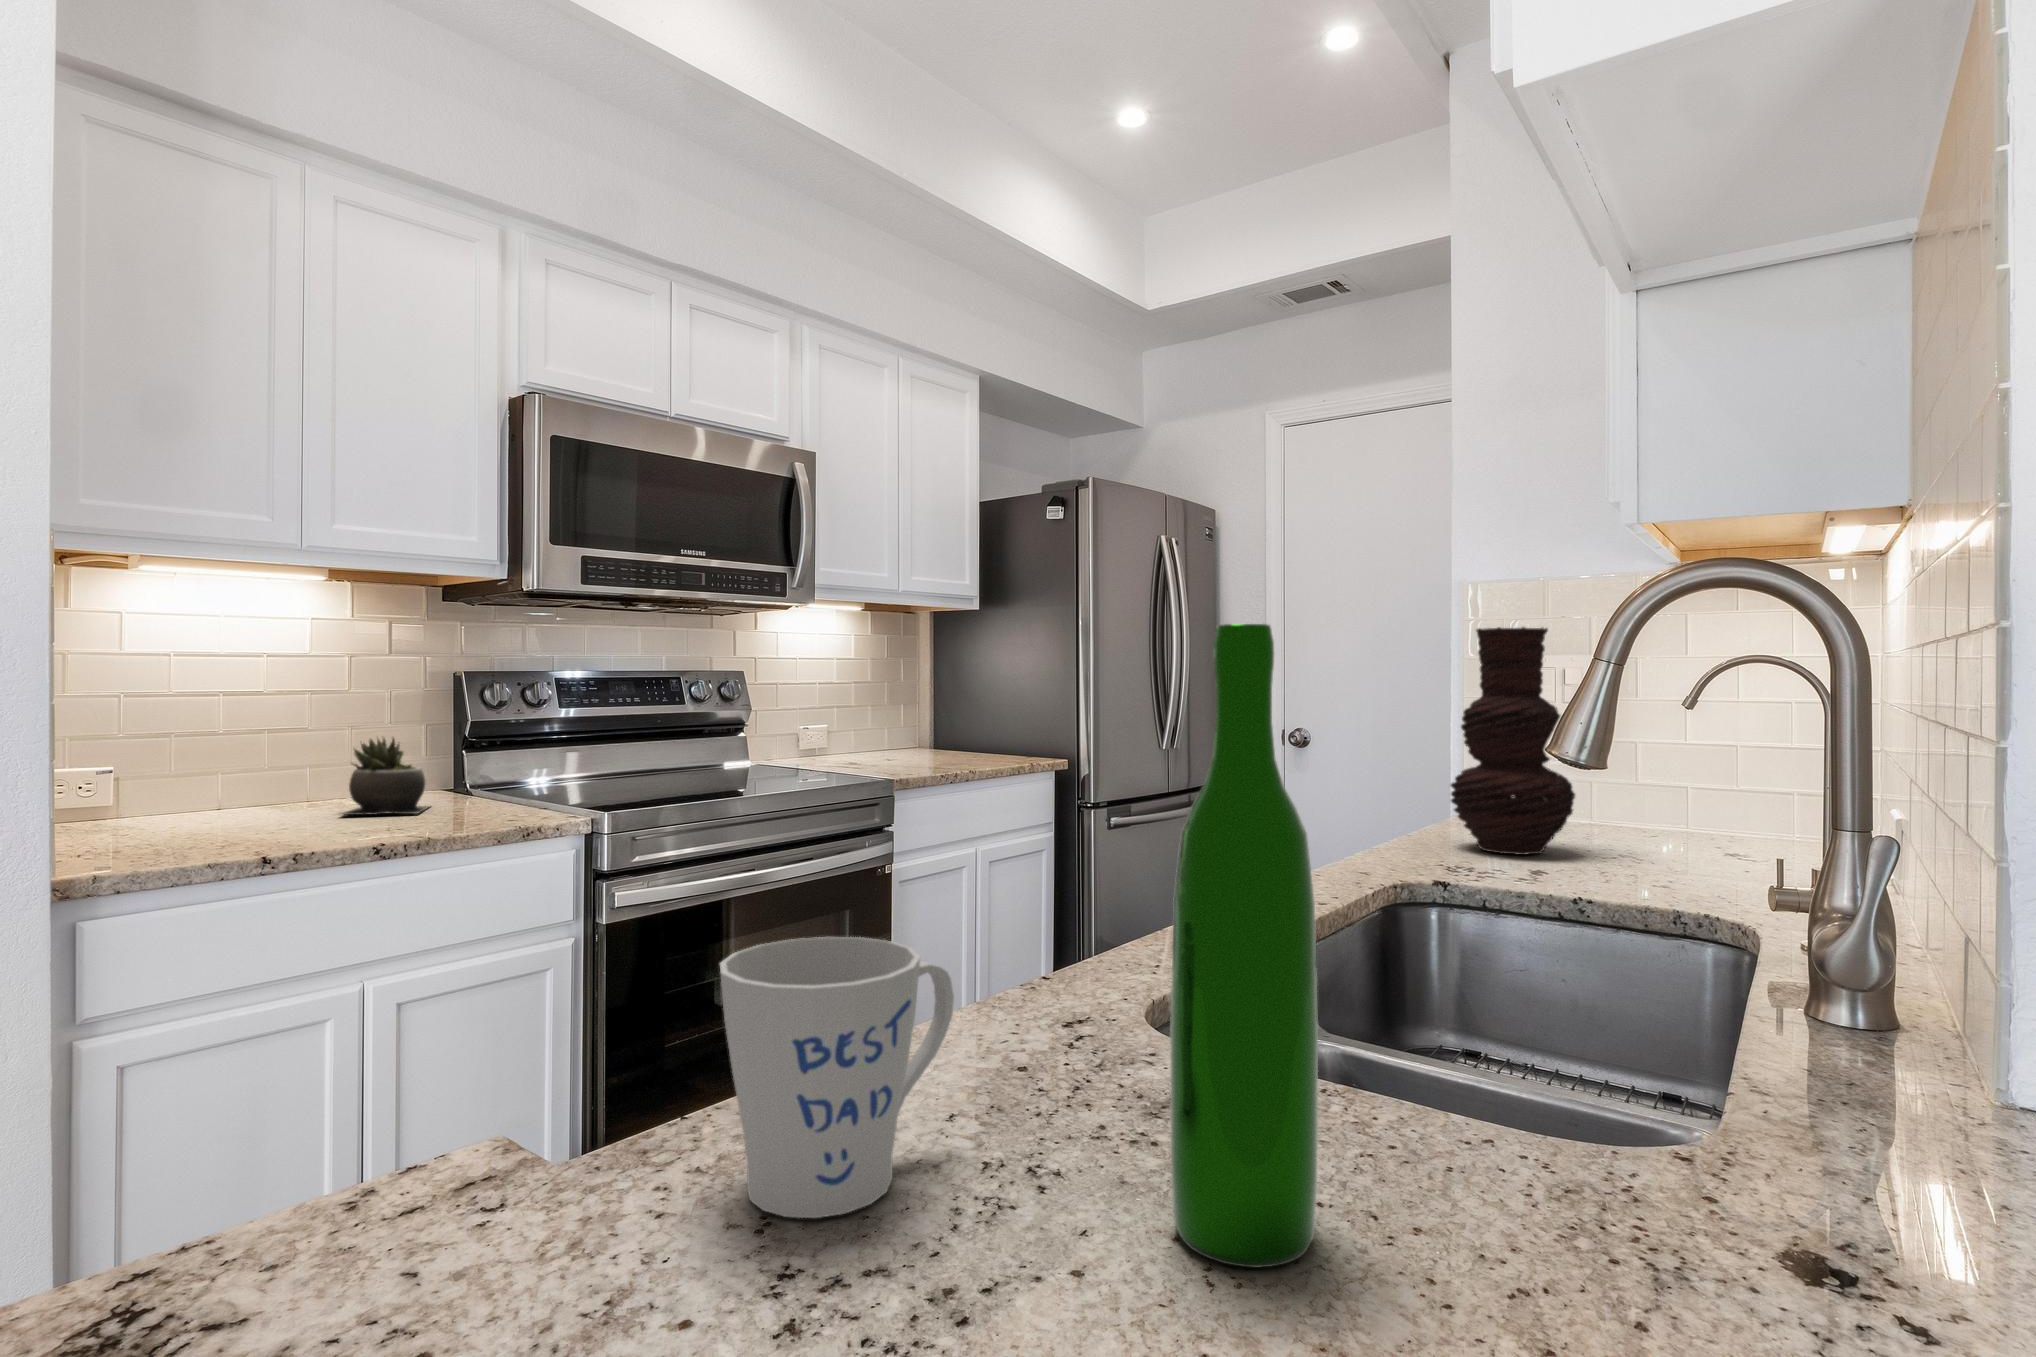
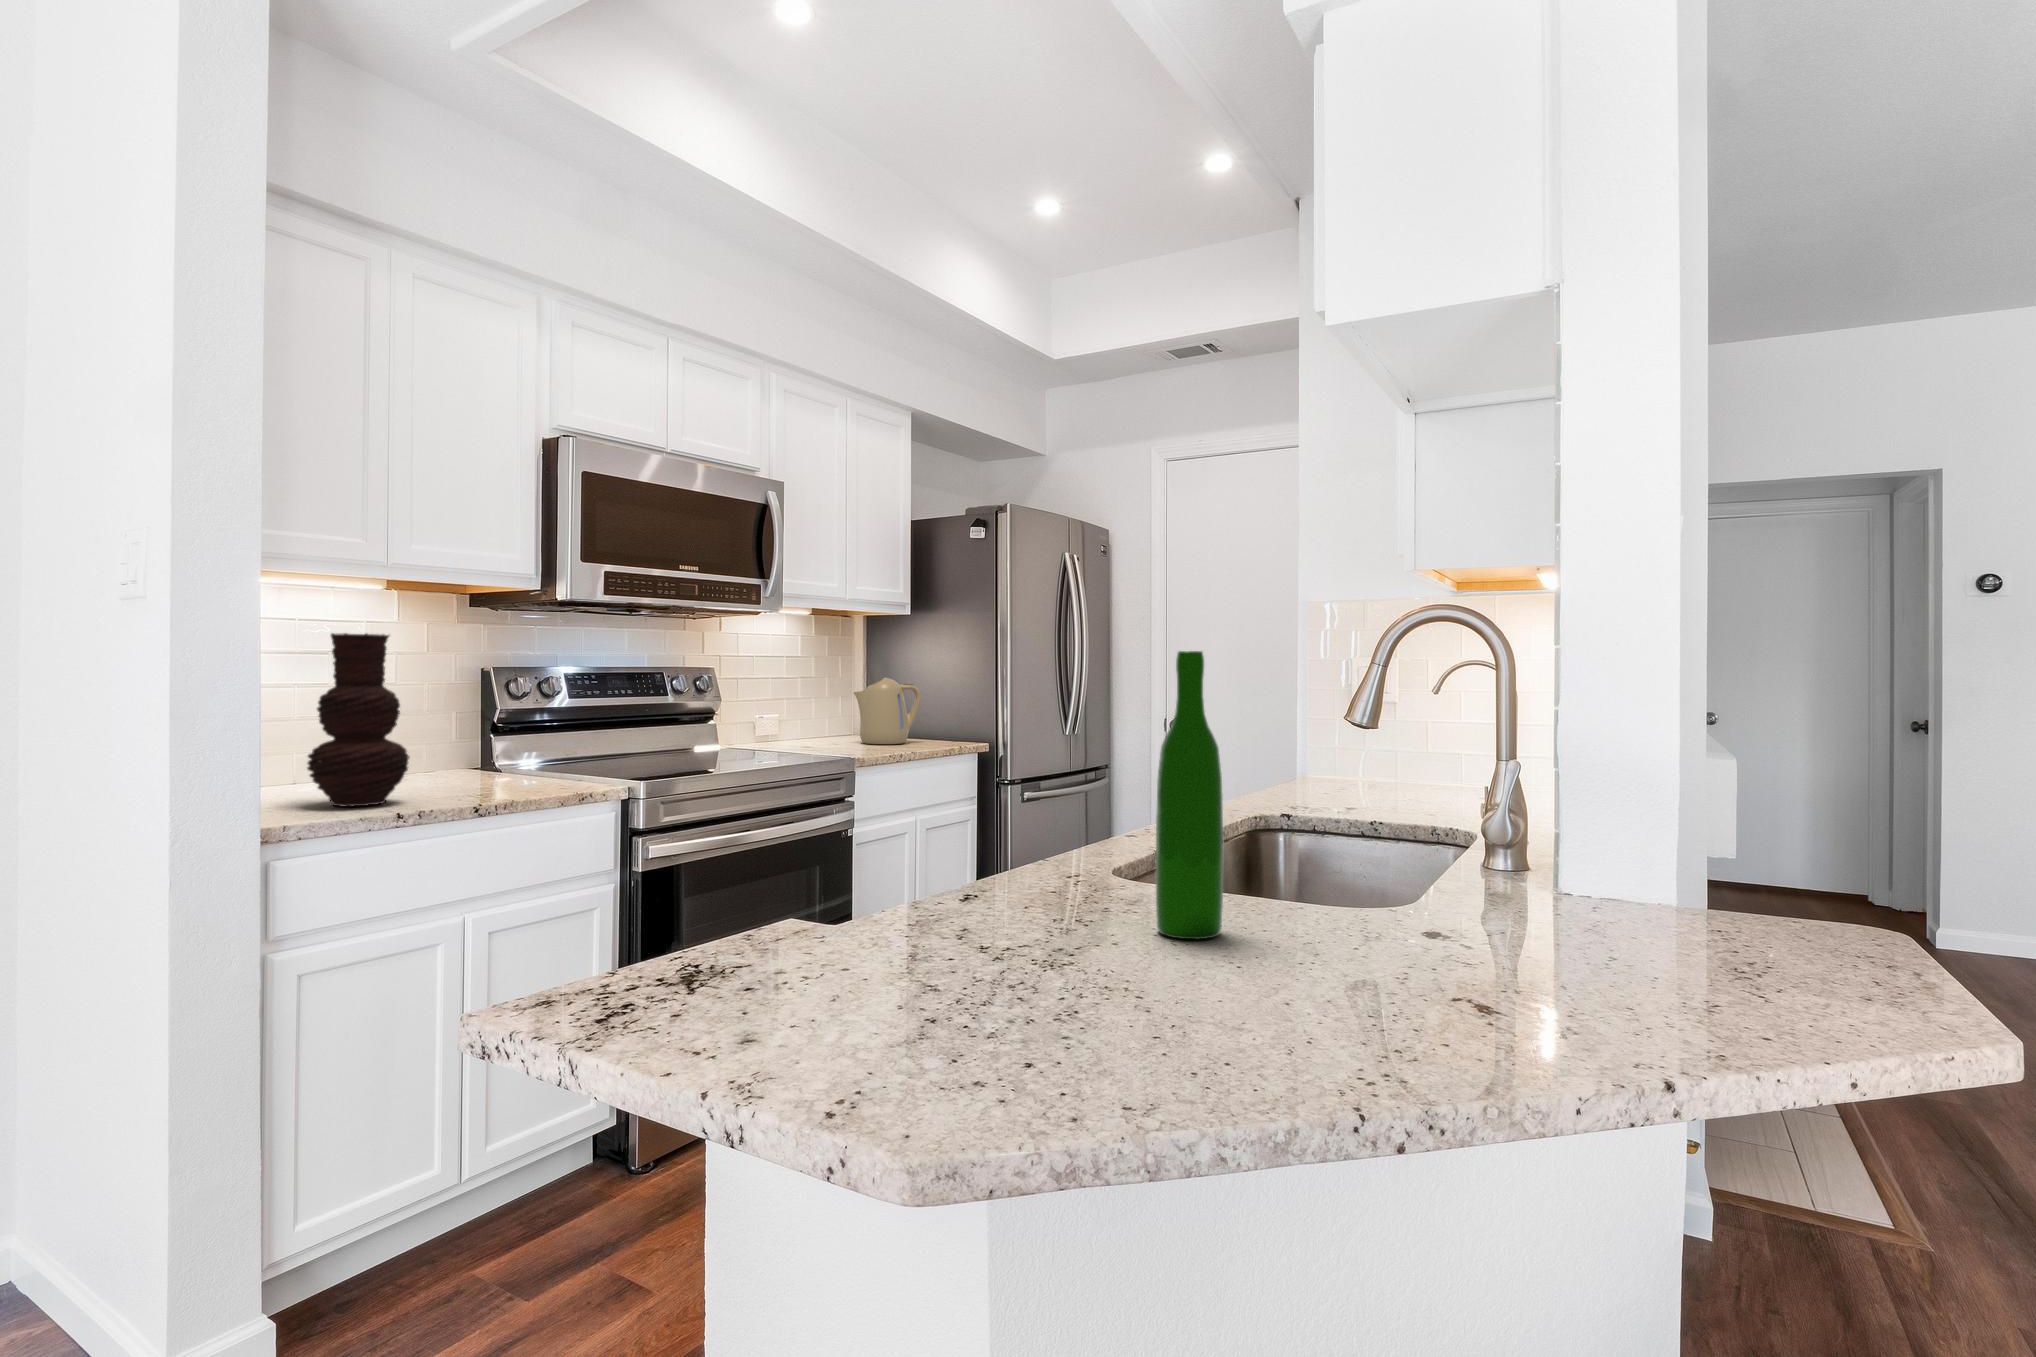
vase: present [1451,627,1575,855] -> present [307,633,410,807]
kettle: none [911,683,990,760] -> present [854,678,921,744]
succulent plant: present [343,738,429,815] -> none [414,720,480,786]
mug: present [720,937,954,1218] -> none [935,809,1039,933]

